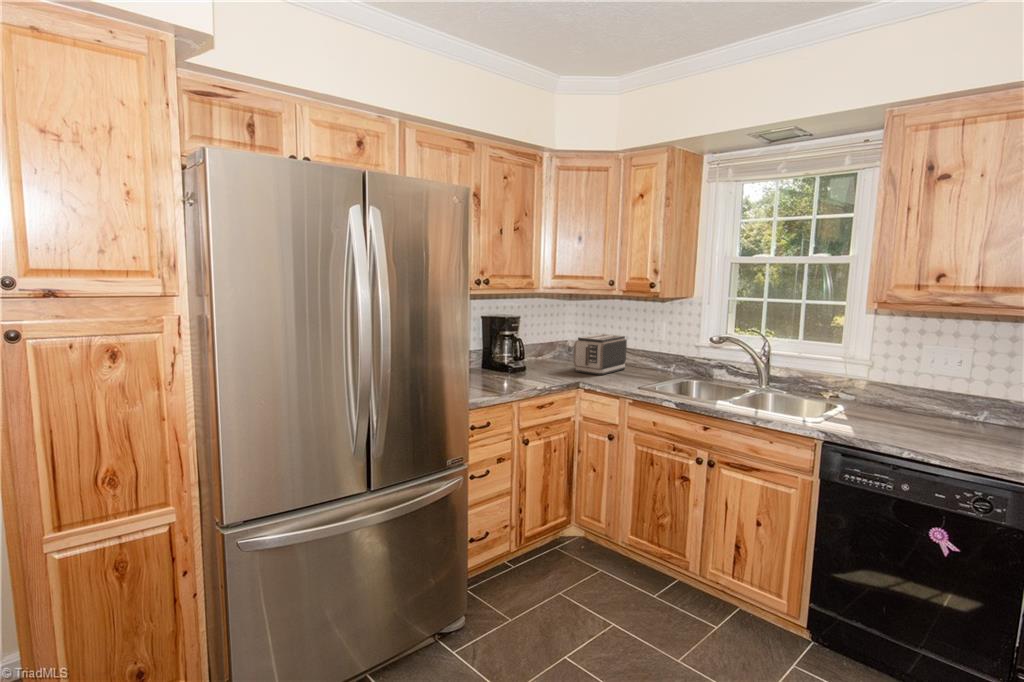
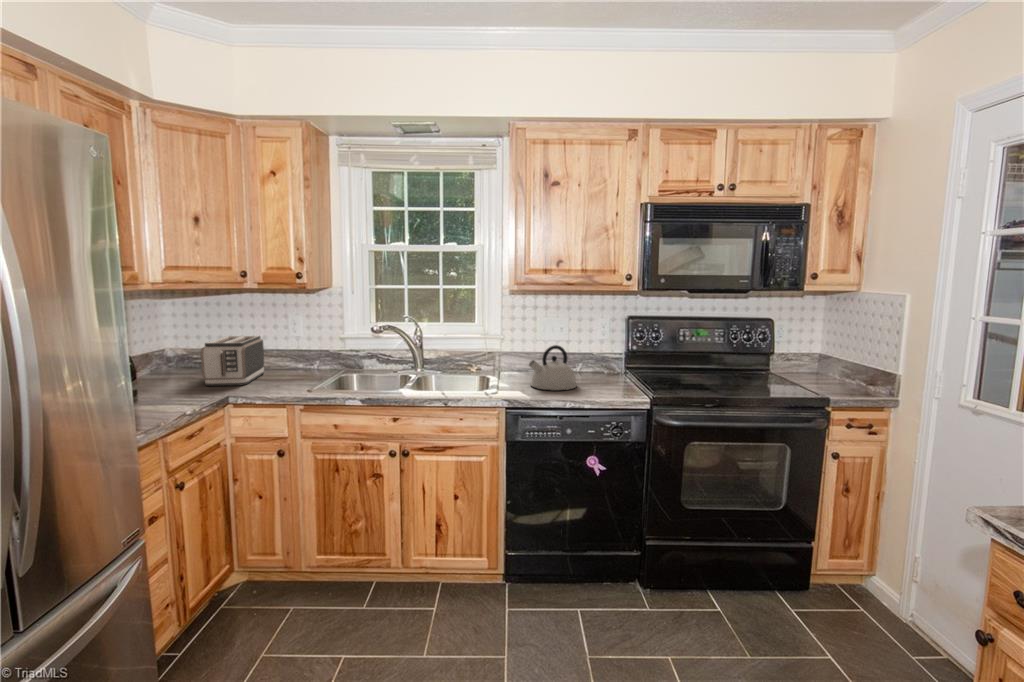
kettle: none [871,379,947,438] -> present [529,345,577,390]

